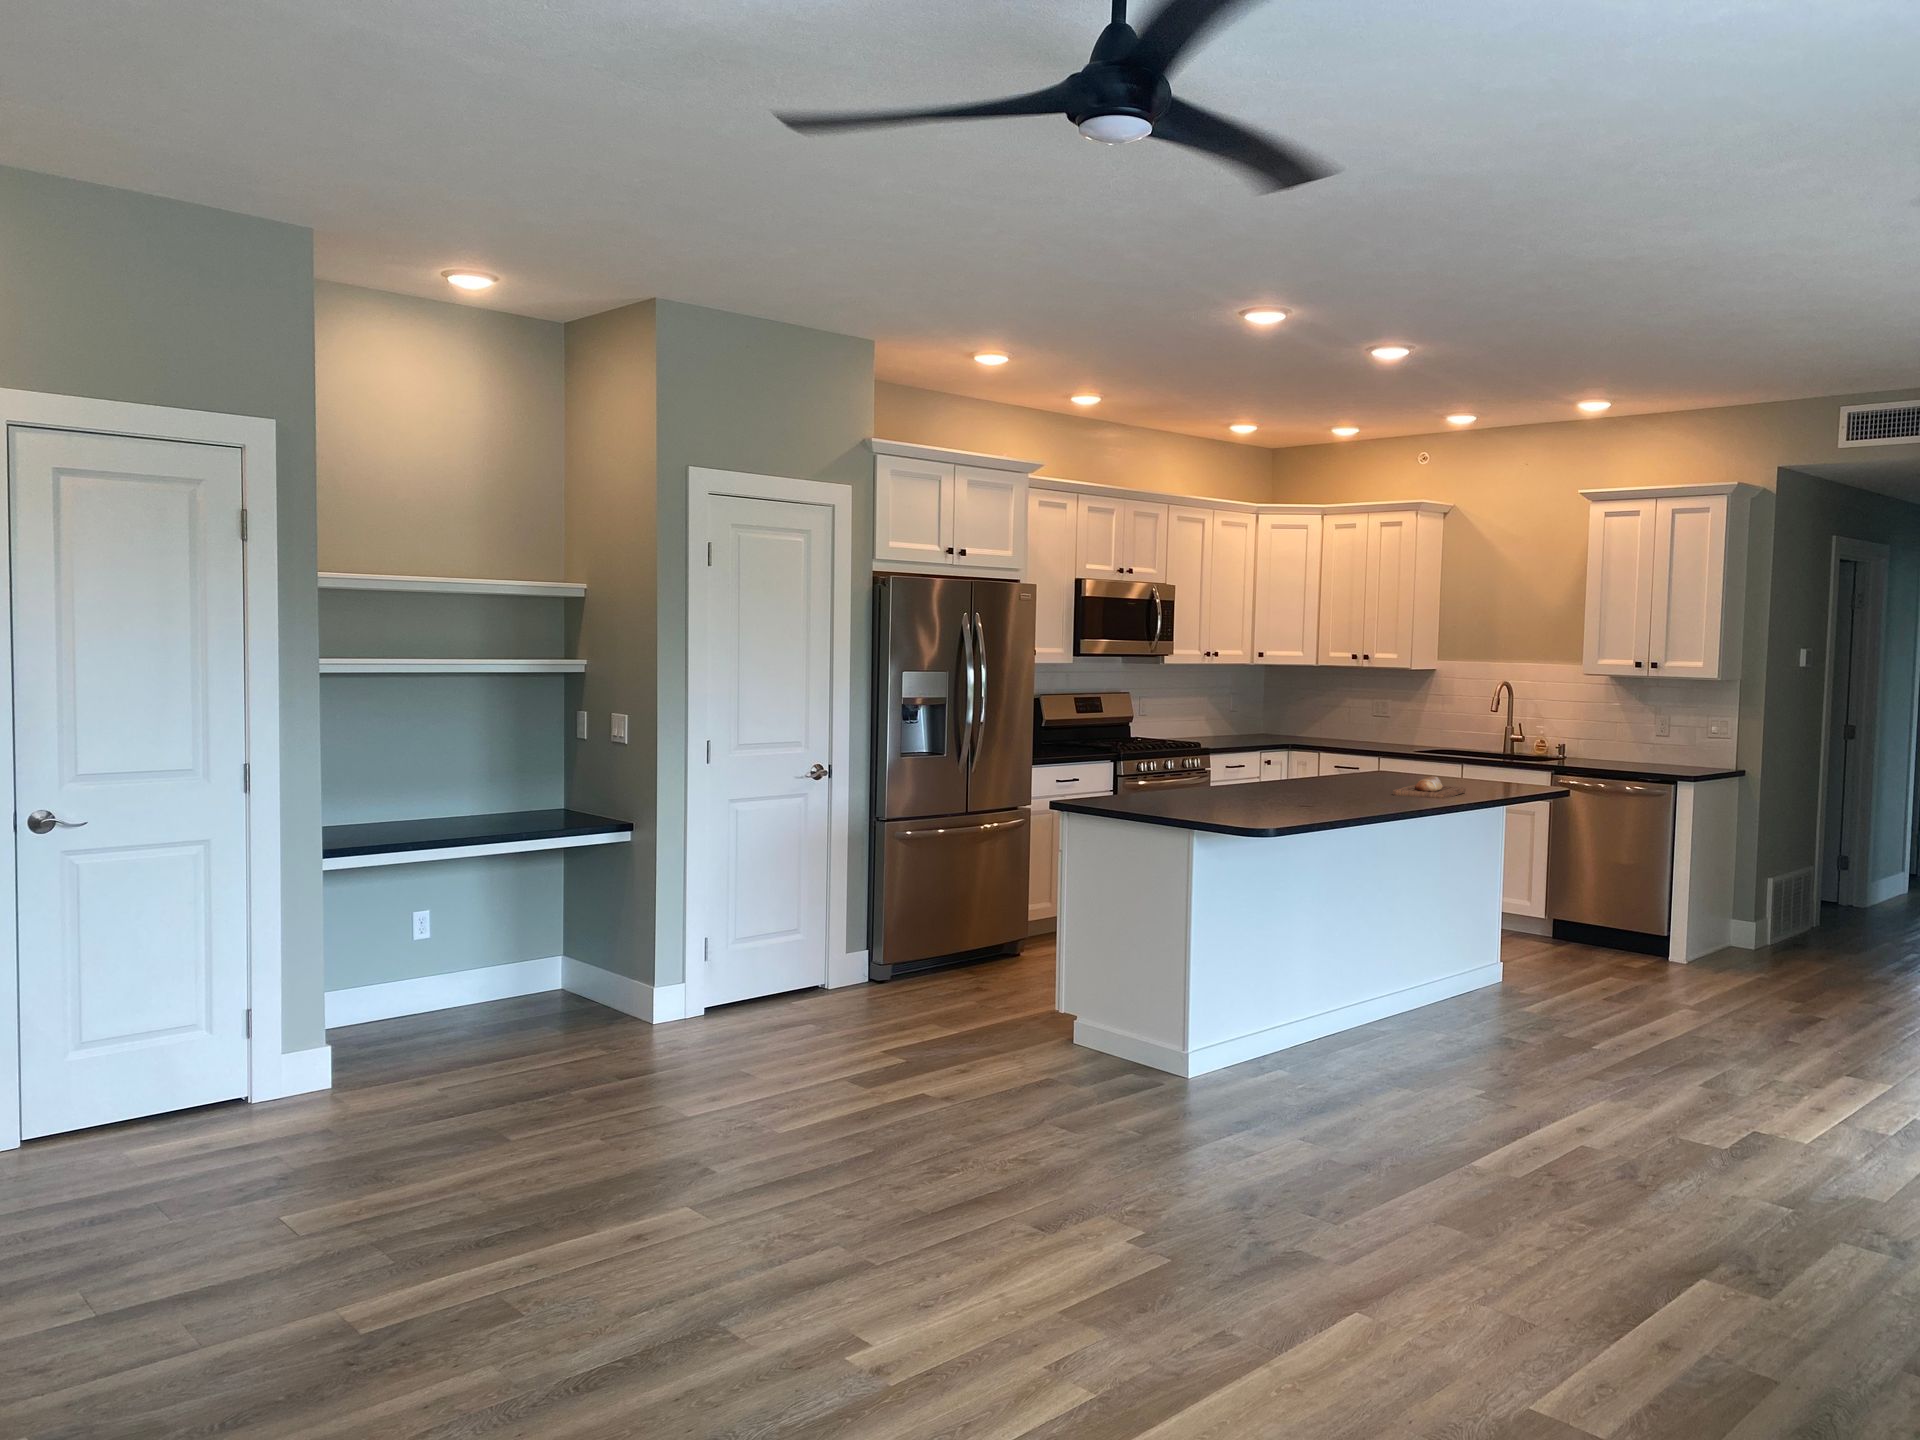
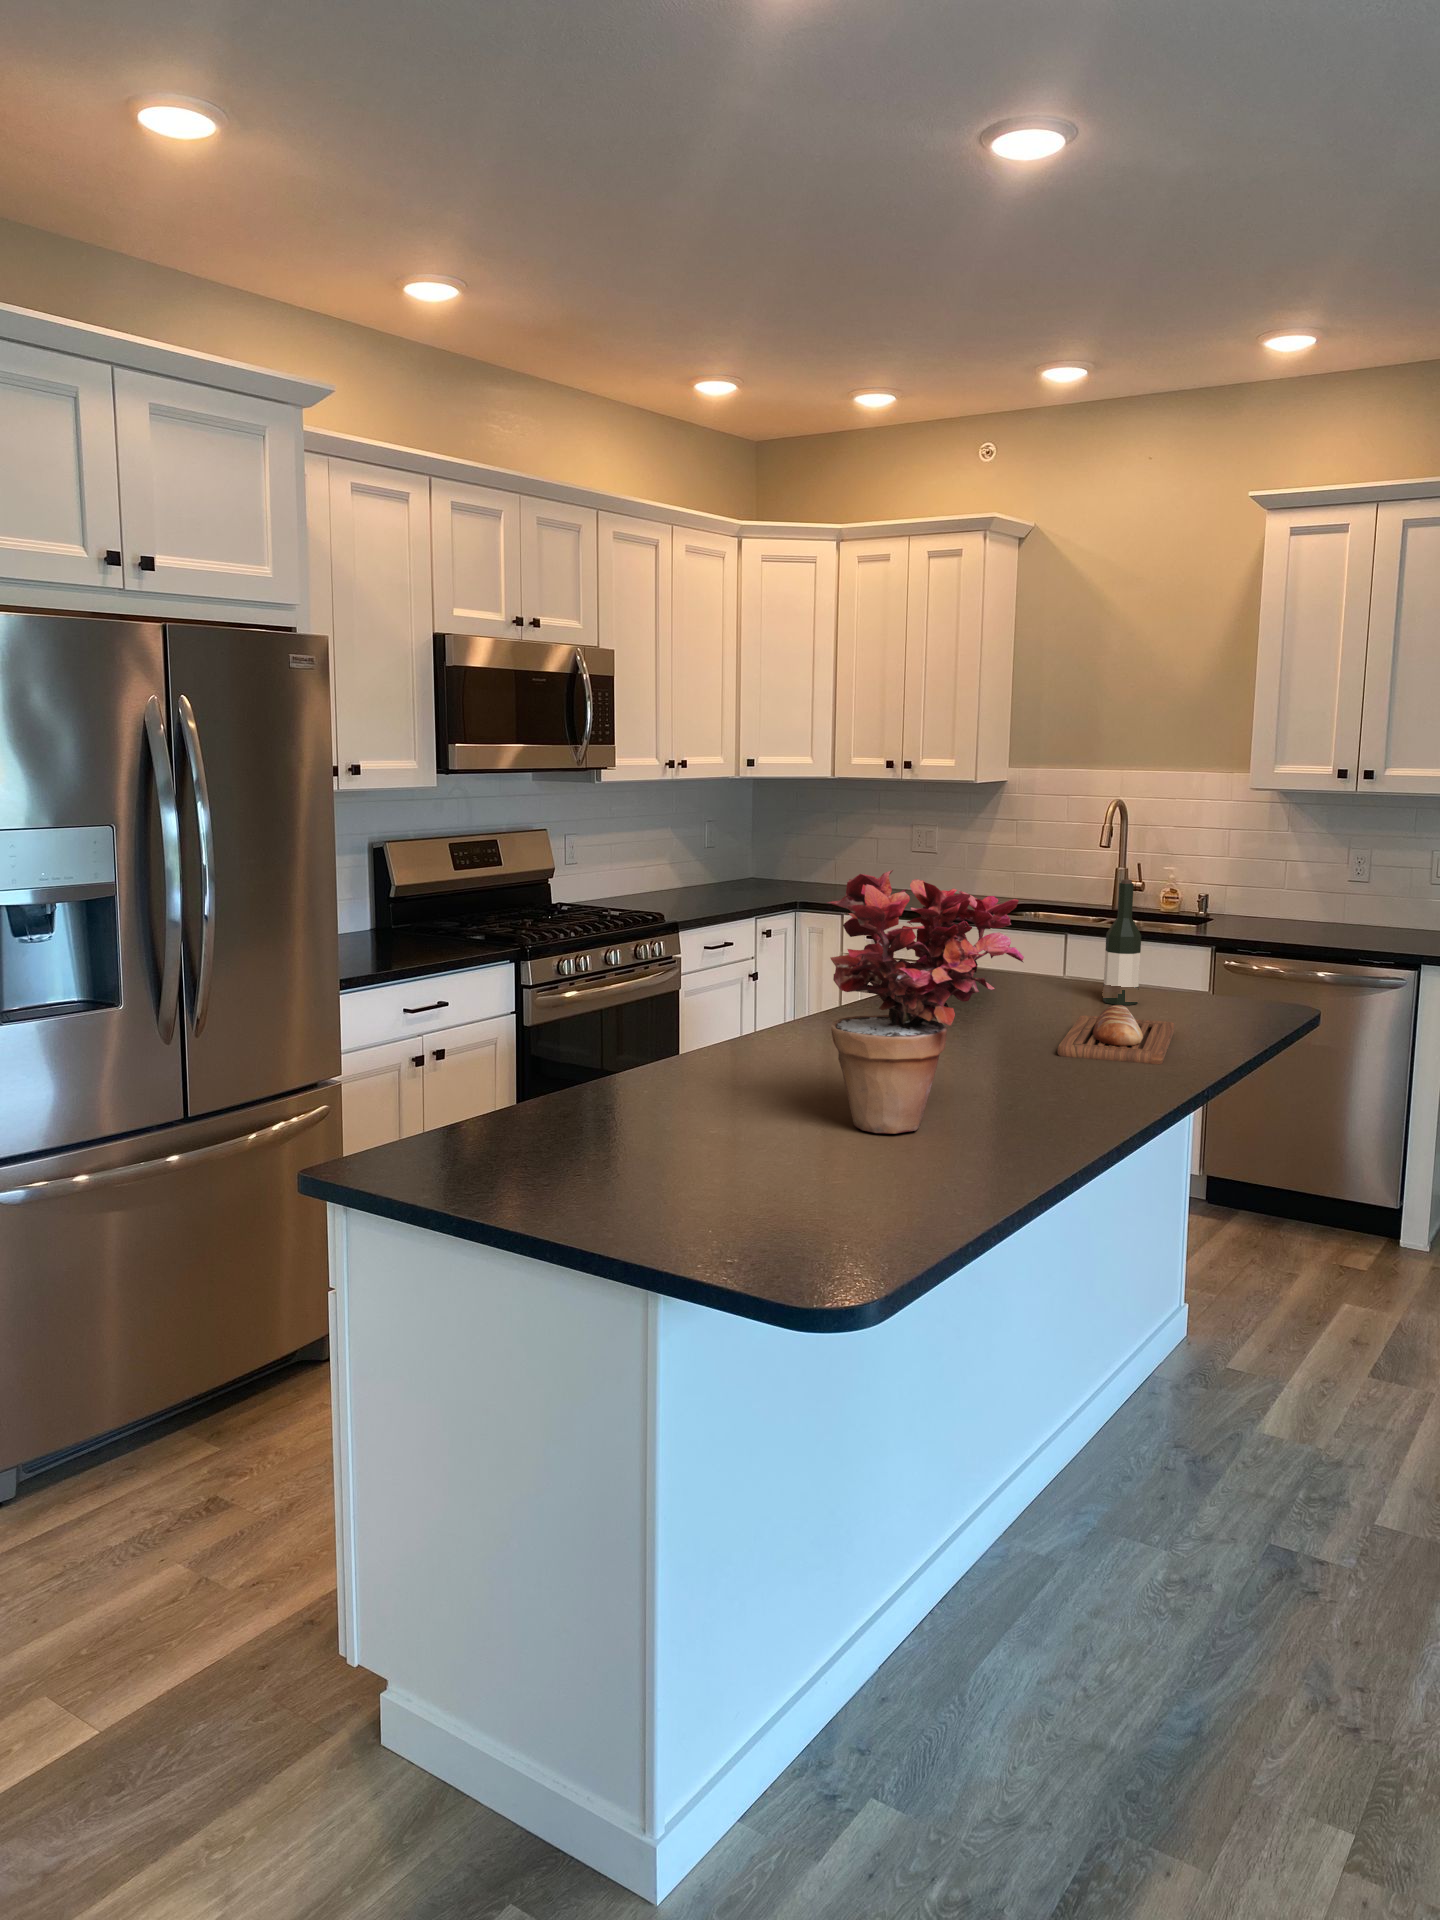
potted plant: none [1266,694,1351,803] -> present [827,870,1024,1134]
wine bottle: none [1445,717,1465,786] -> present [1103,879,1141,1005]

